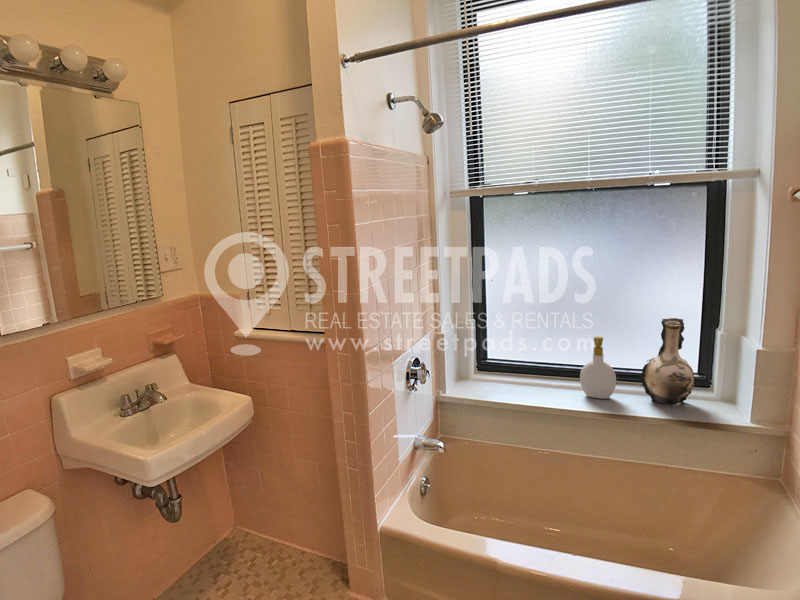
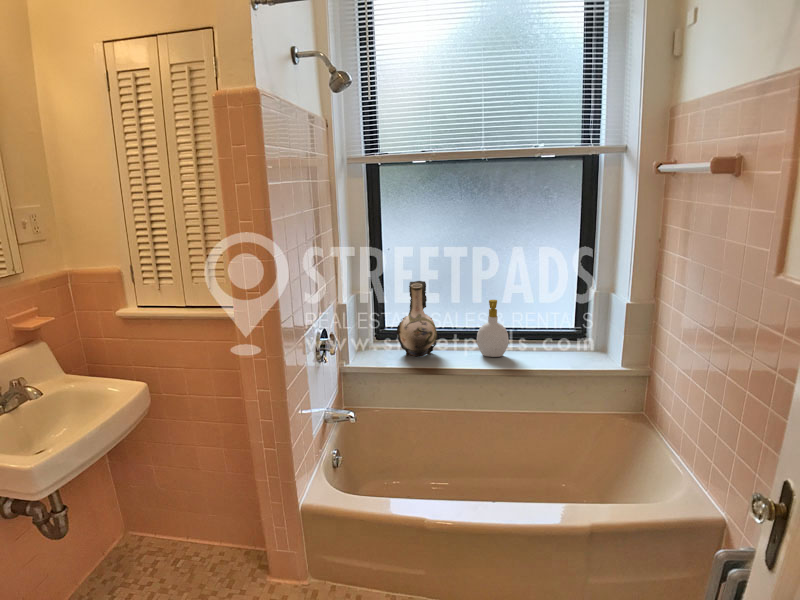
decorative vase: present [641,318,696,405] -> present [396,281,439,356]

